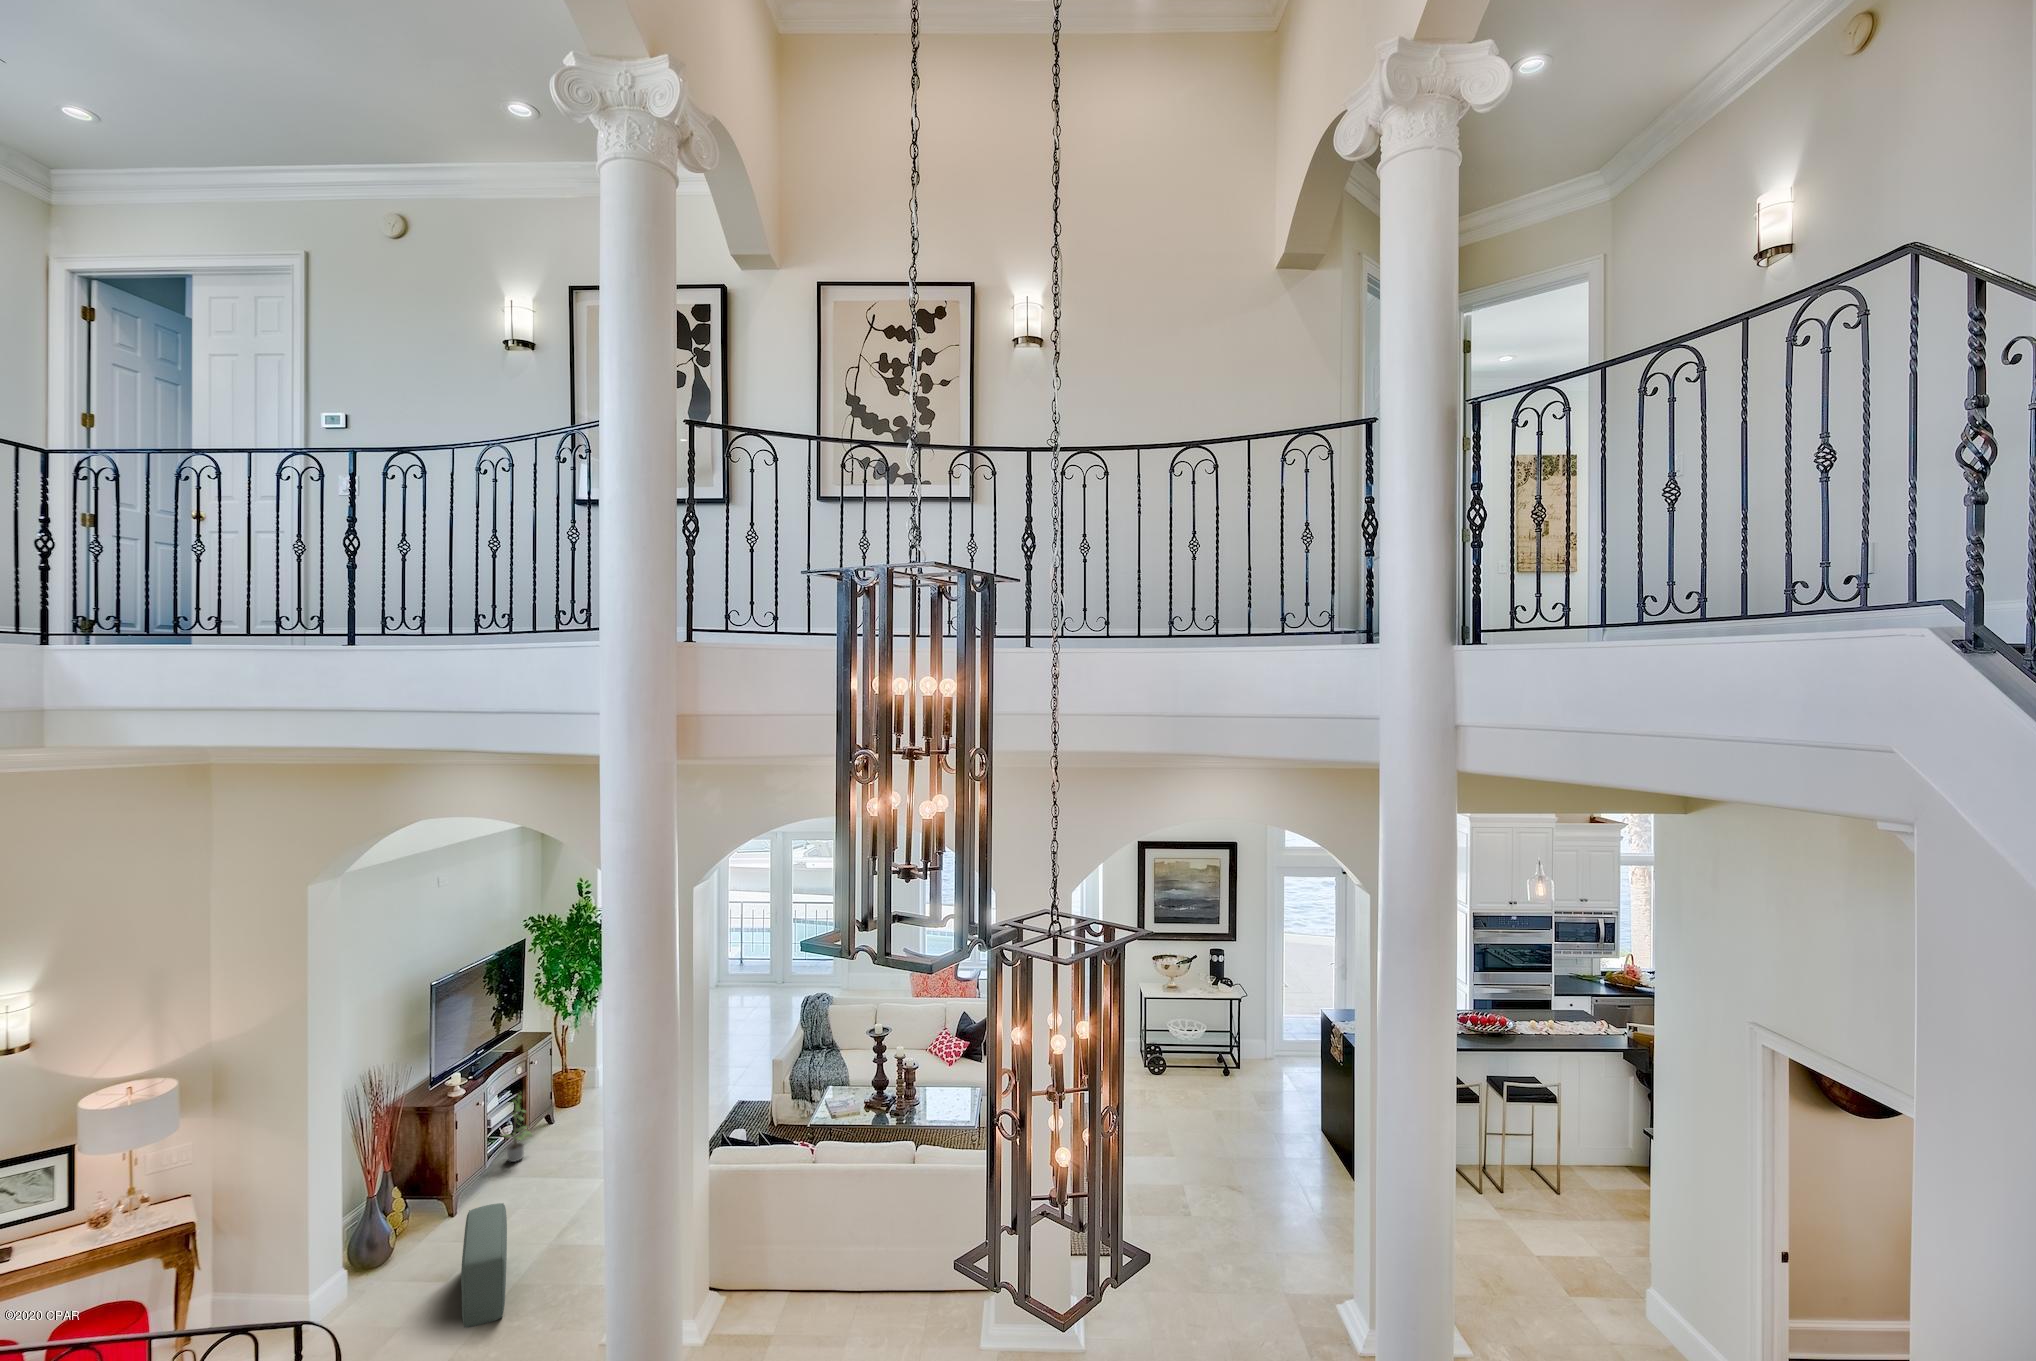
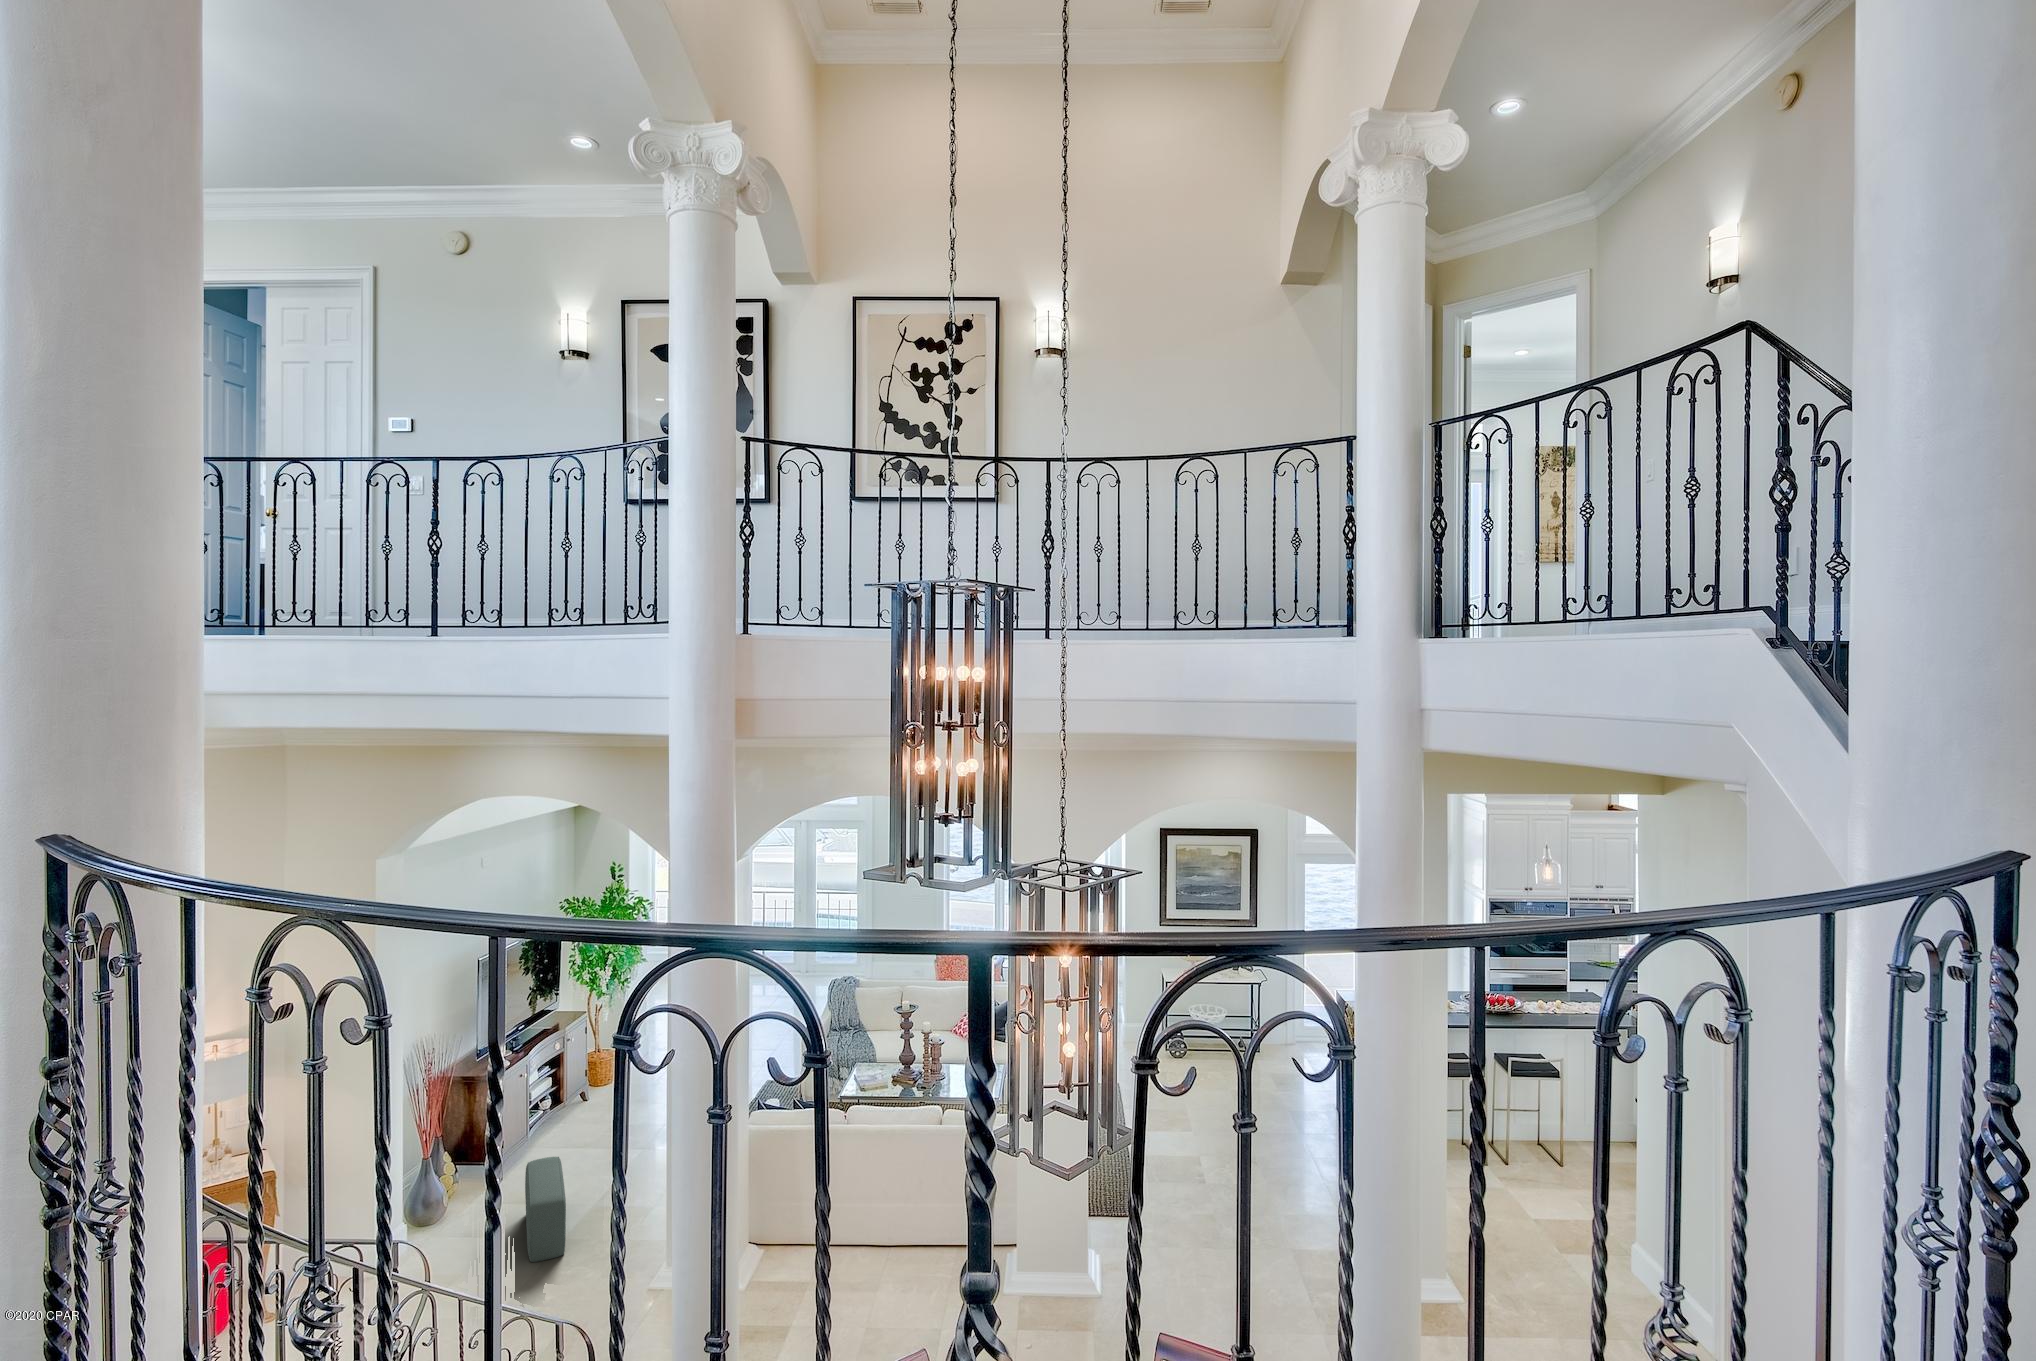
potted plant: present [503,1095,532,1162] -> none [546,1062,576,1129]

